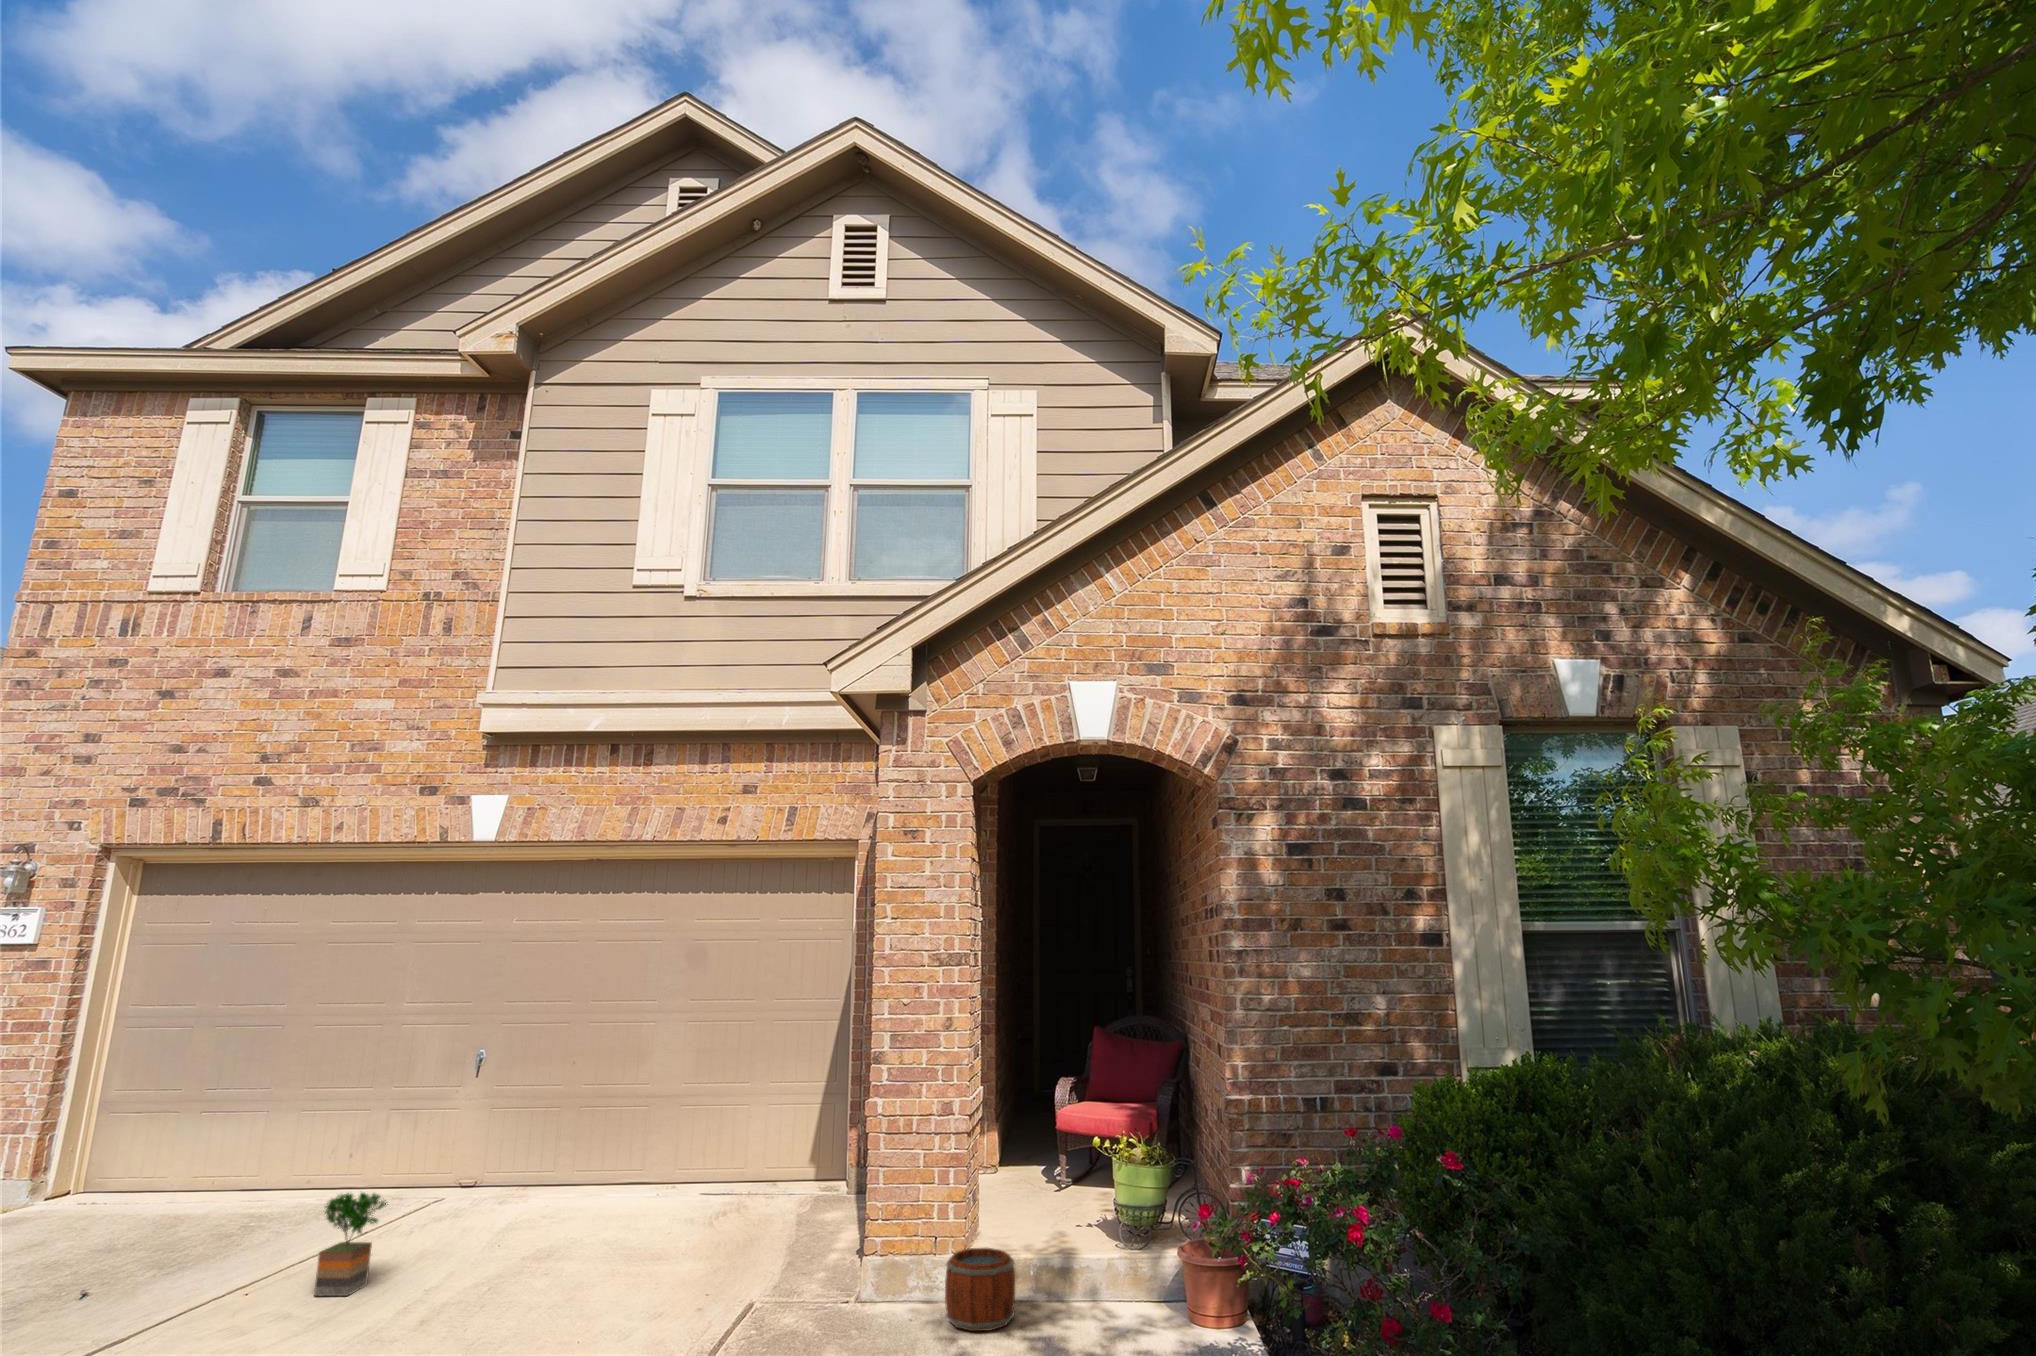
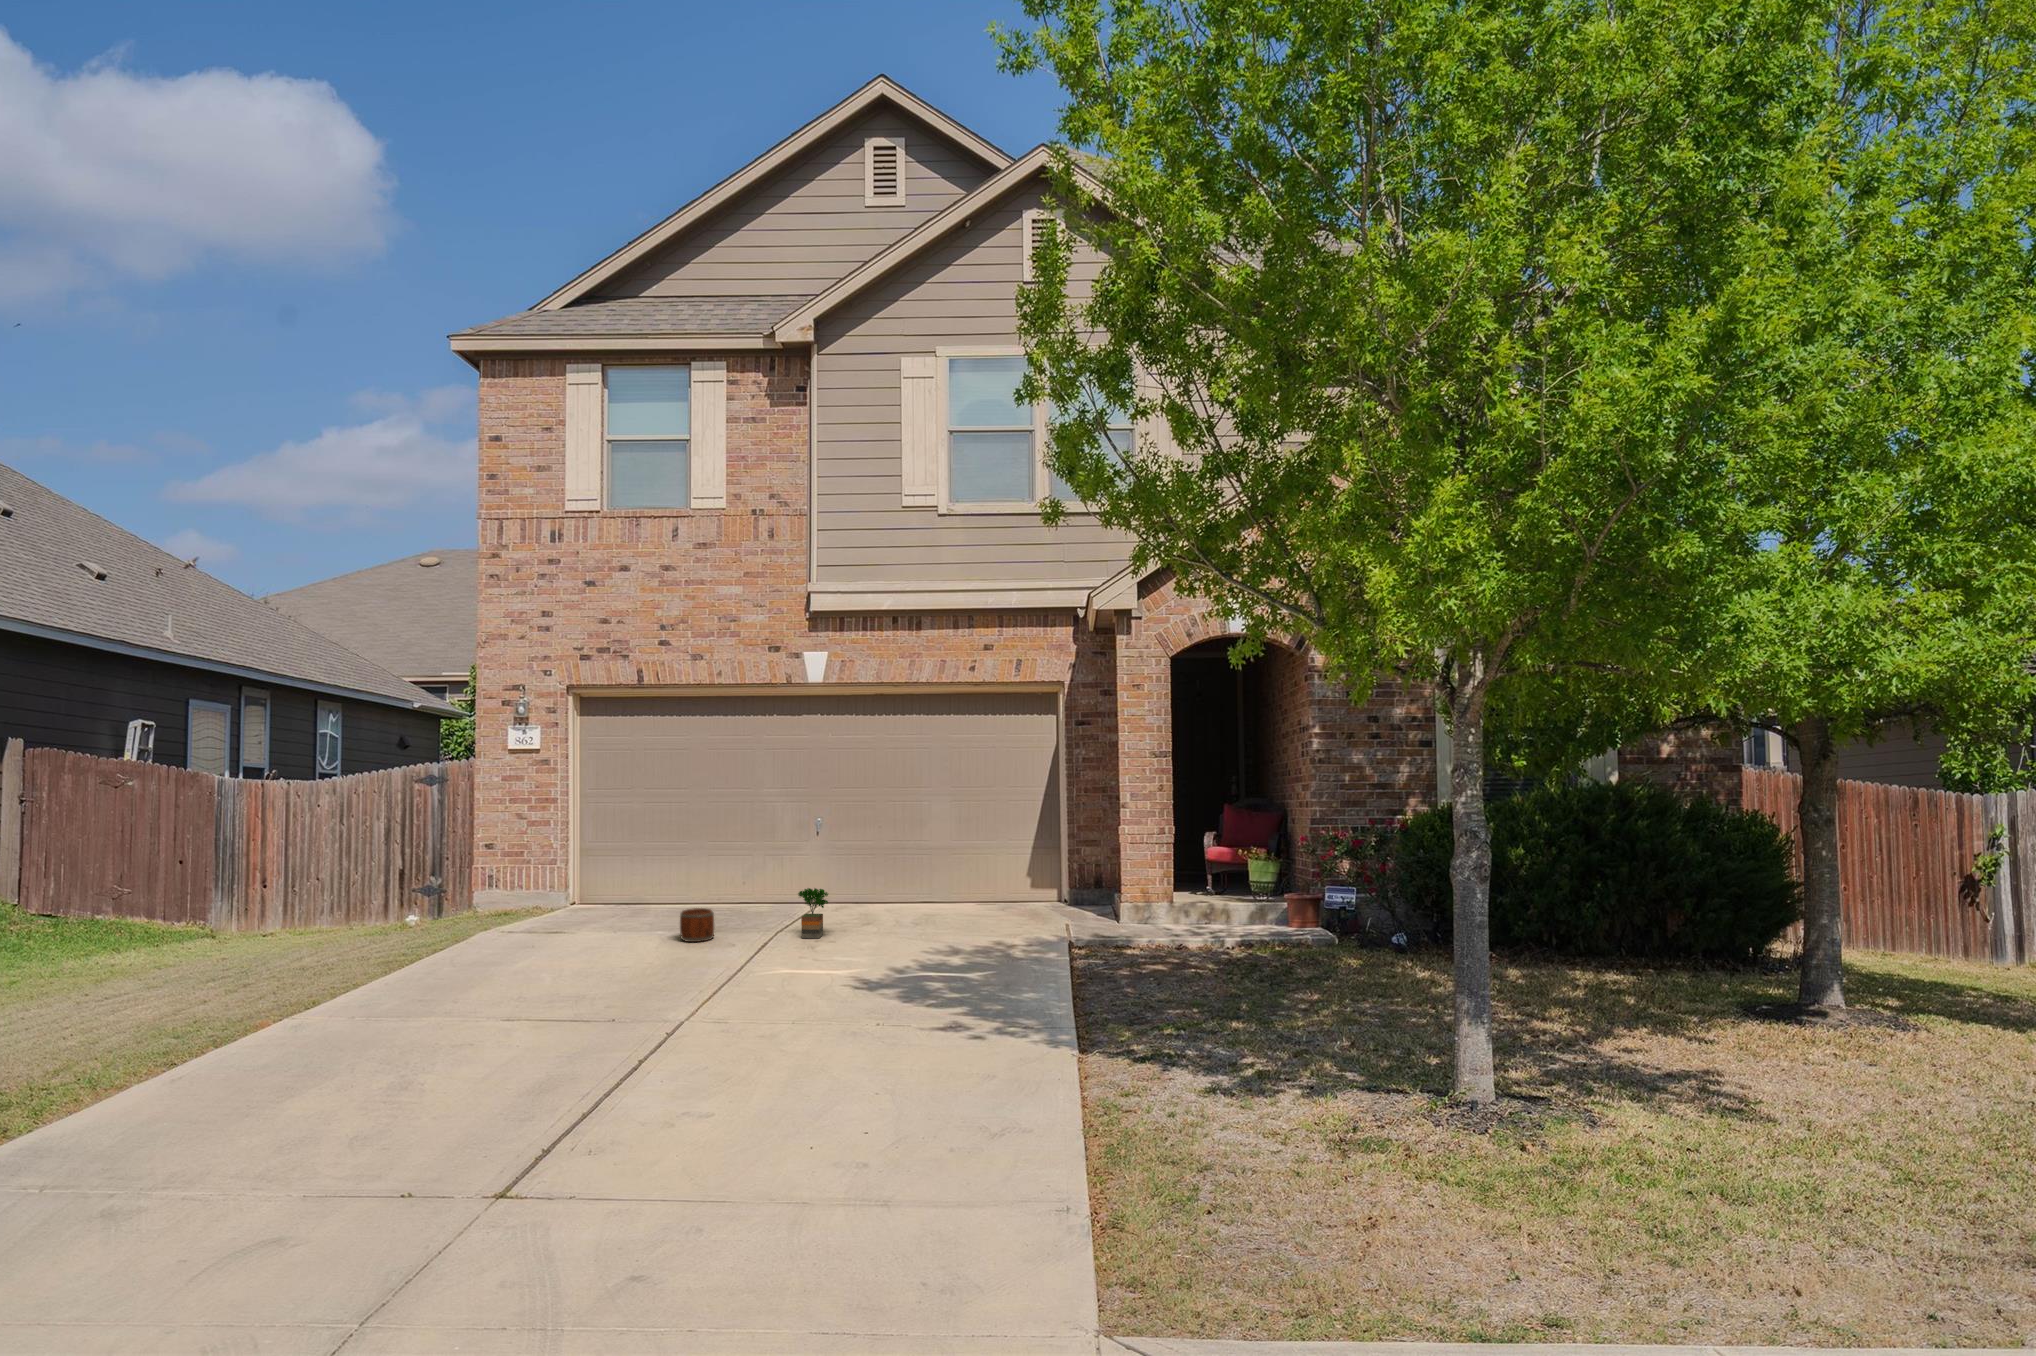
bucket: present [945,1248,1015,1331] -> present [680,908,714,942]

